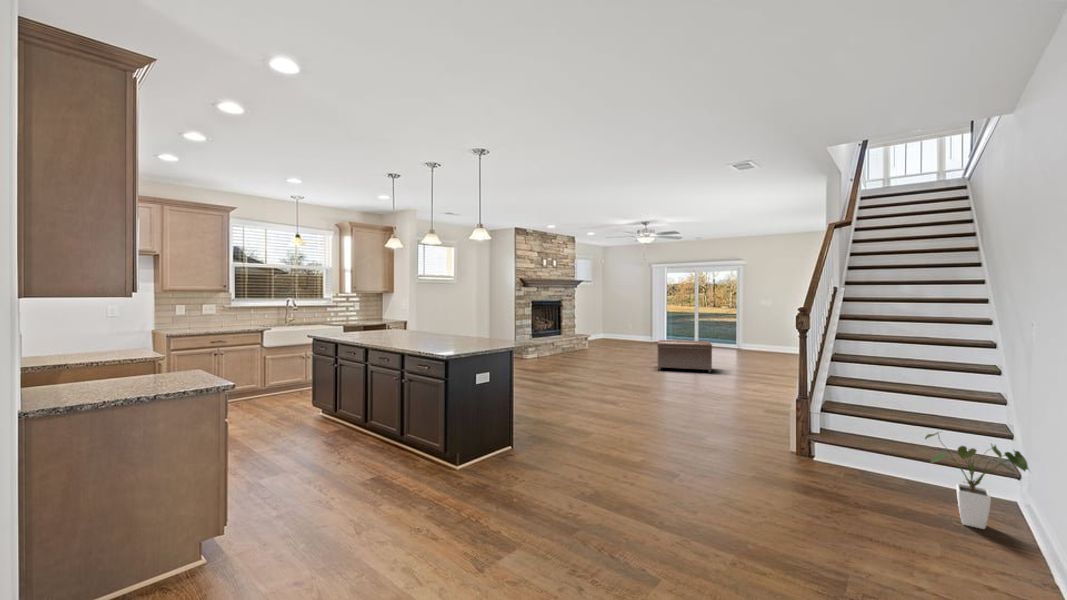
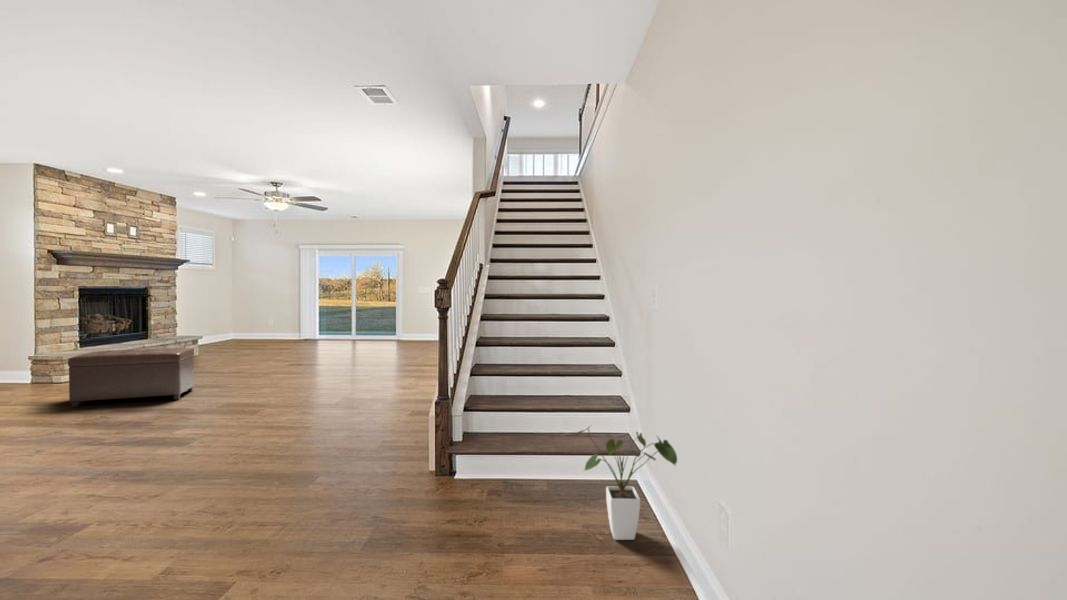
ottoman: present [657,340,712,373] -> present [68,348,194,407]

